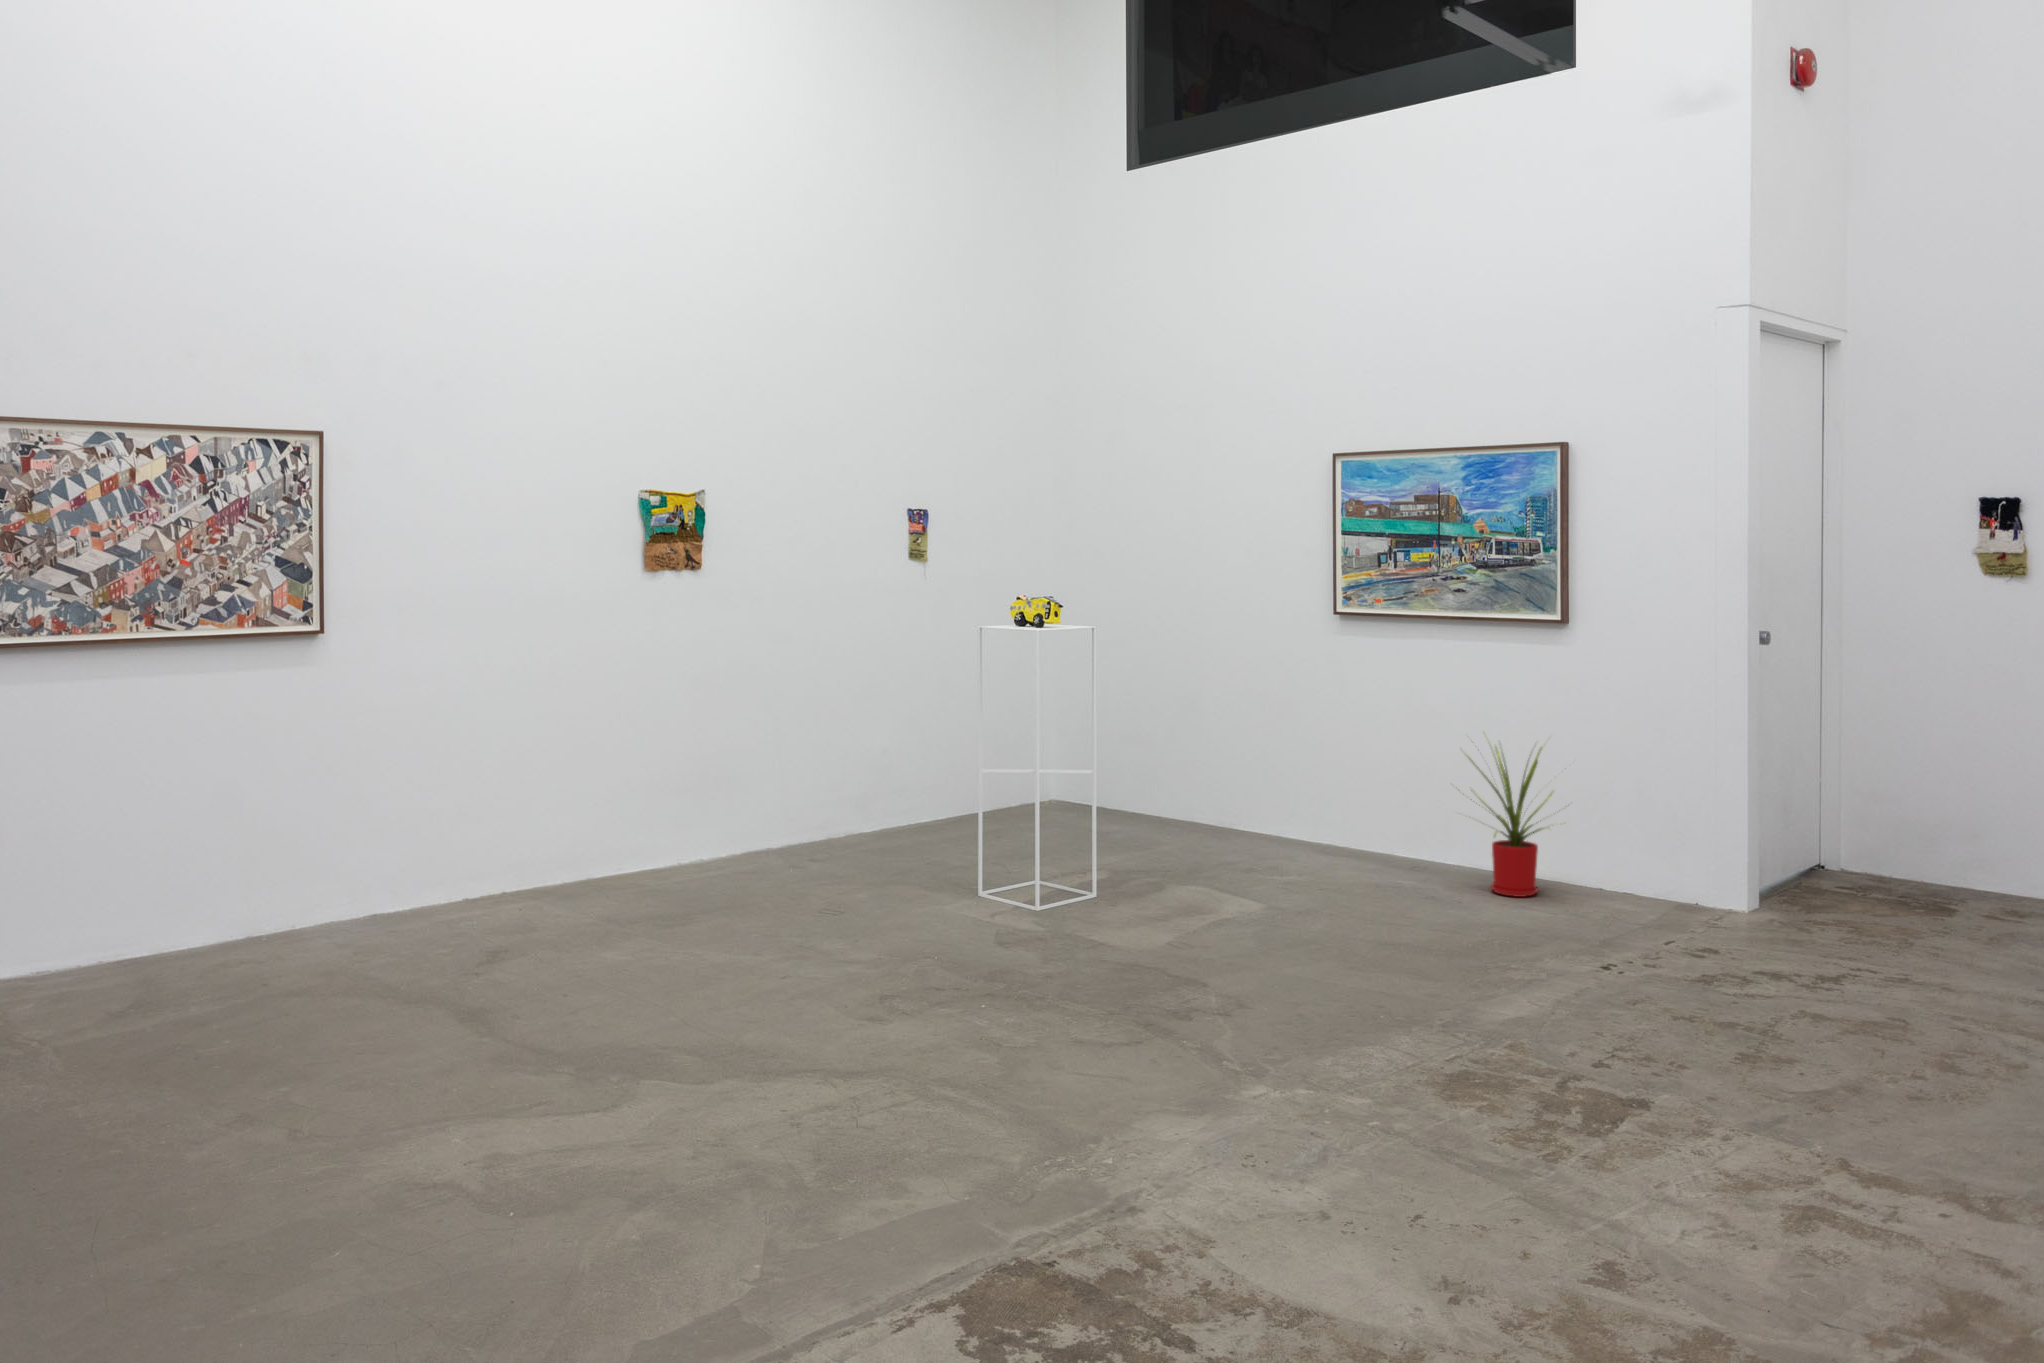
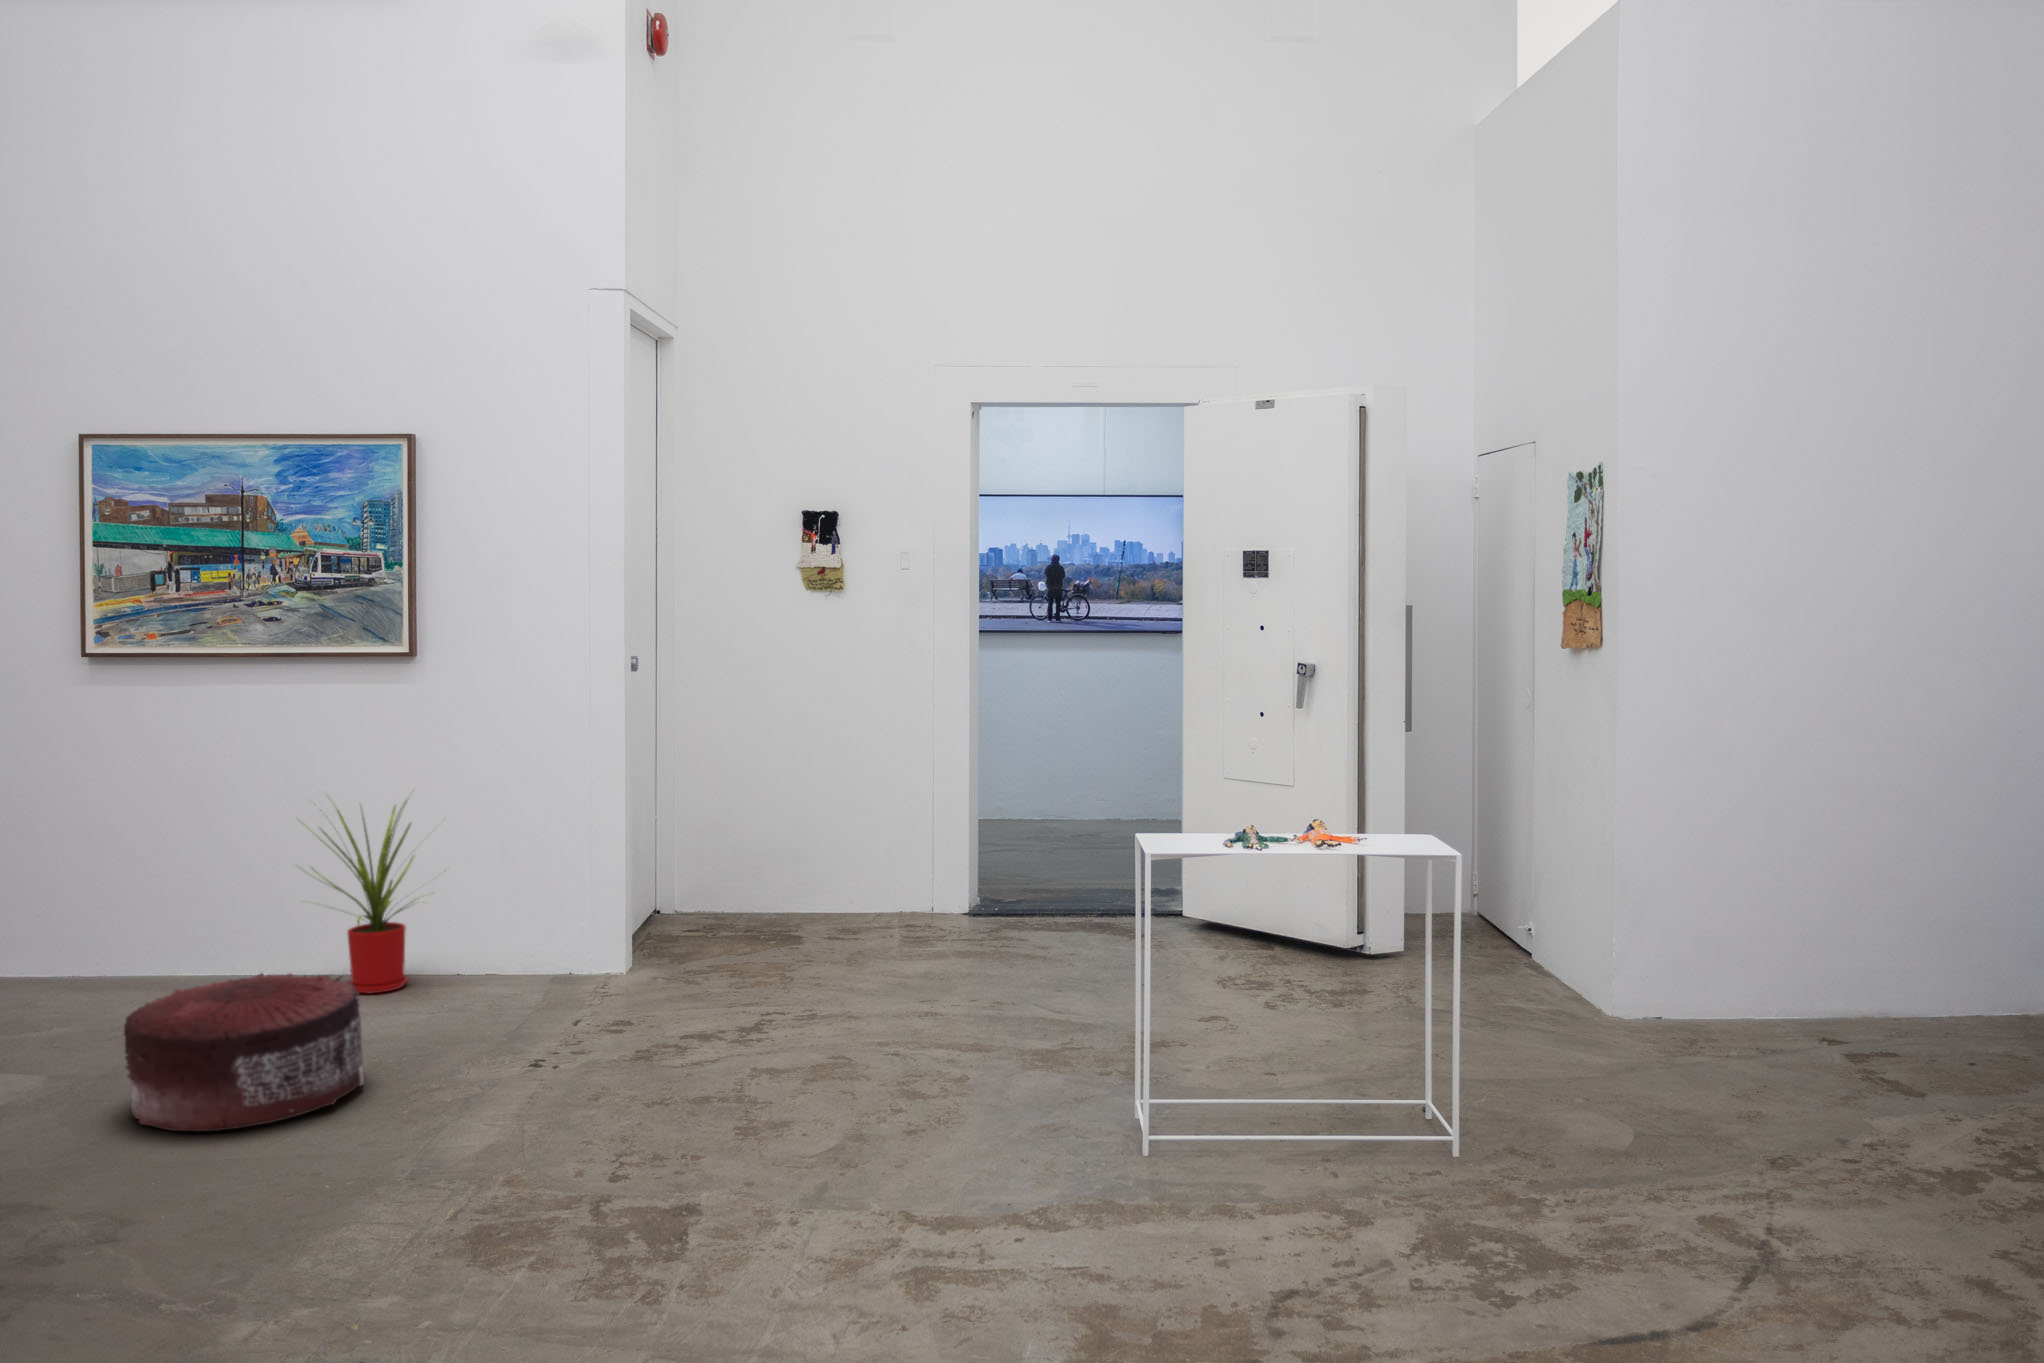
pouf: none [1294,857,1461,965] -> present [124,973,364,1131]

